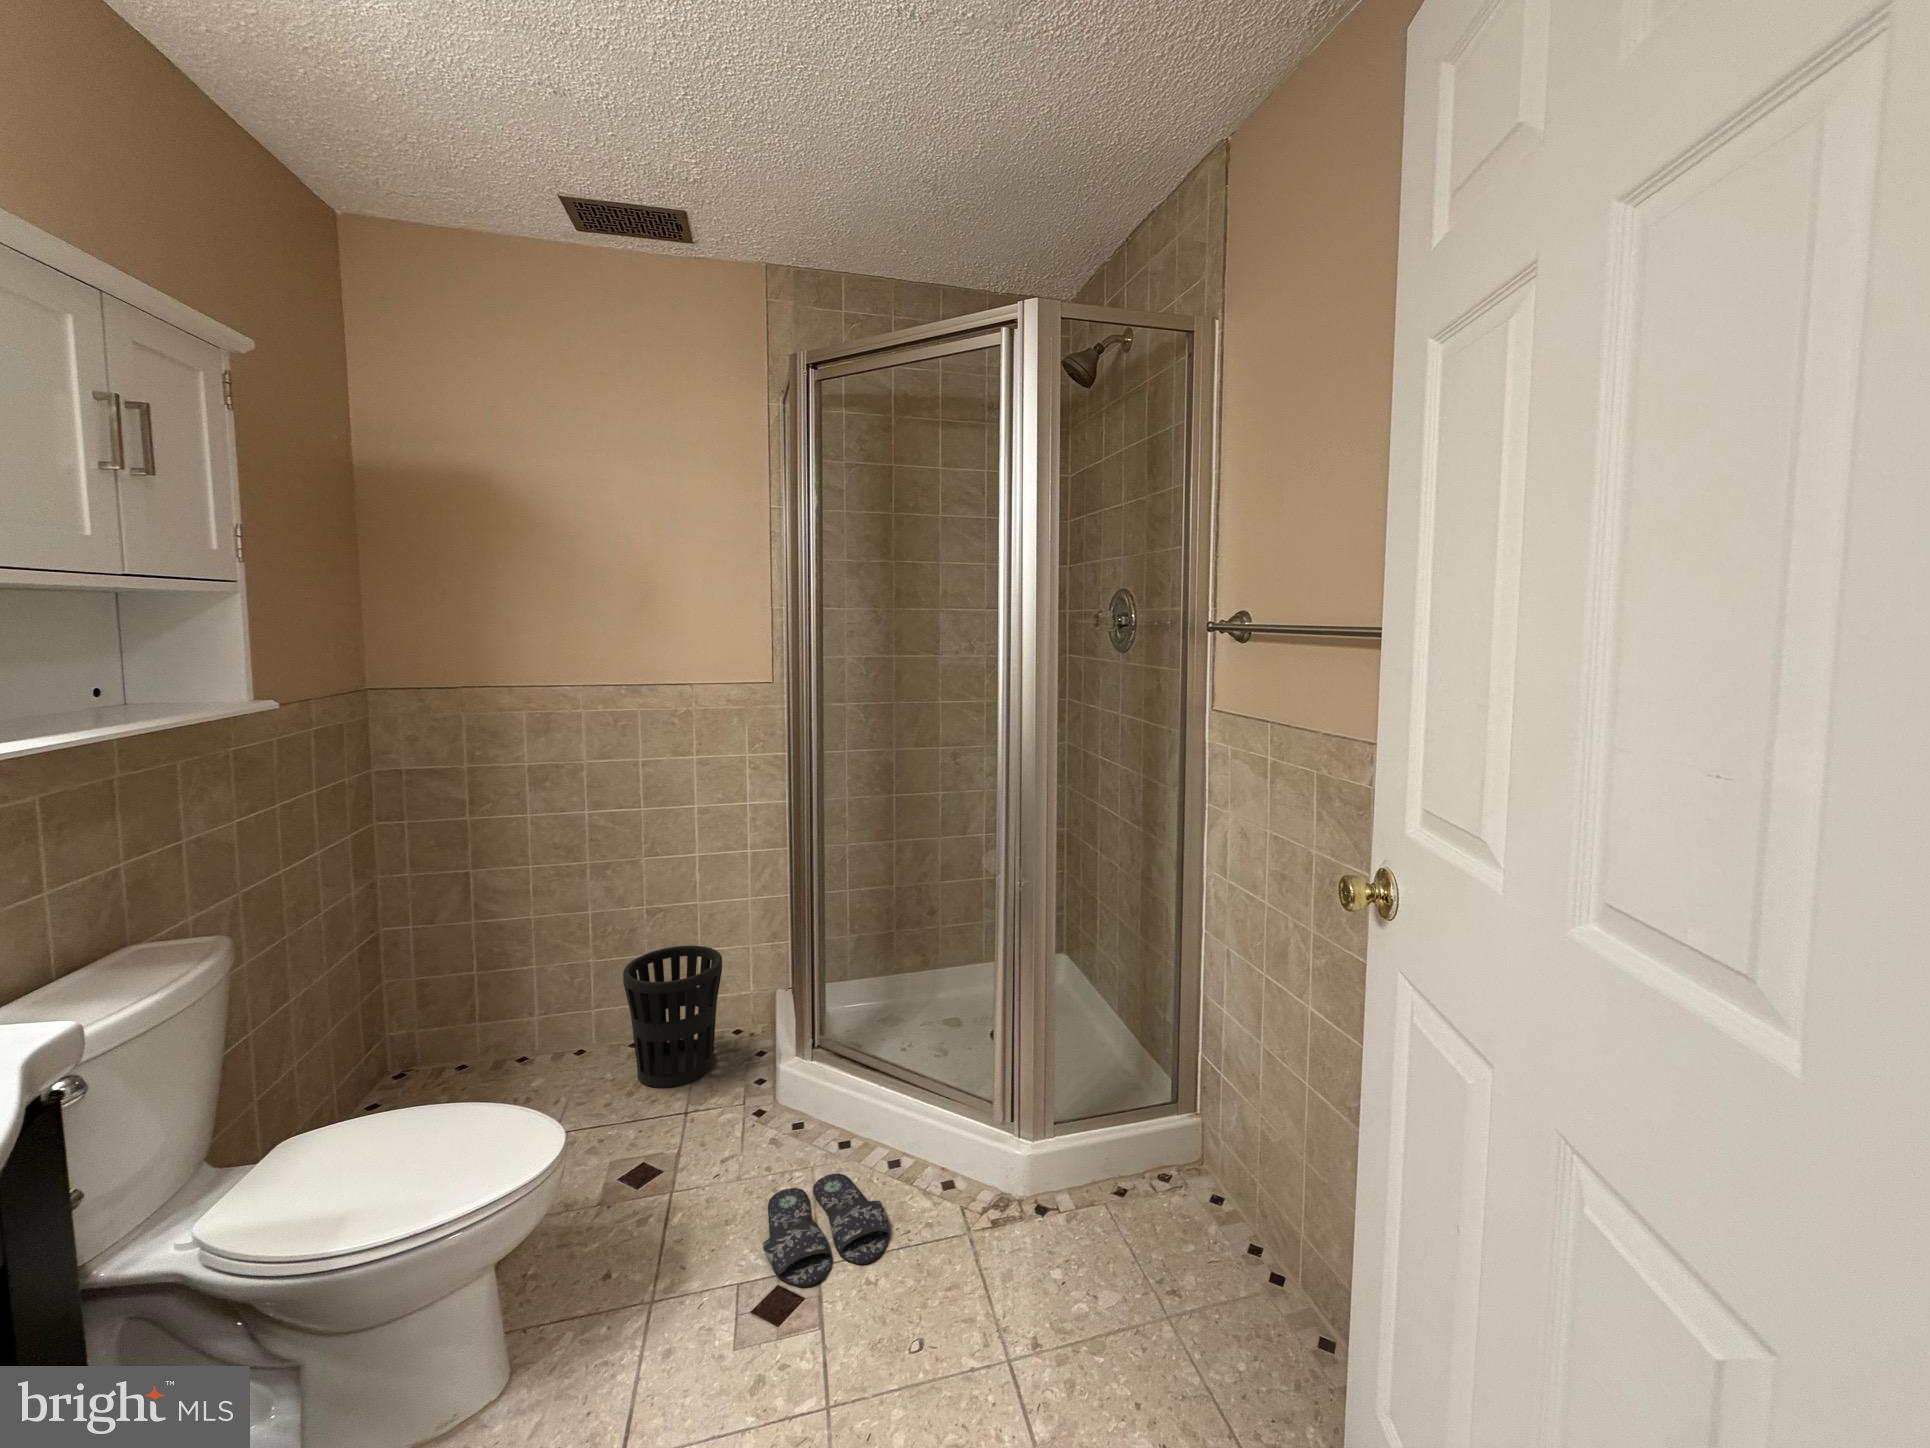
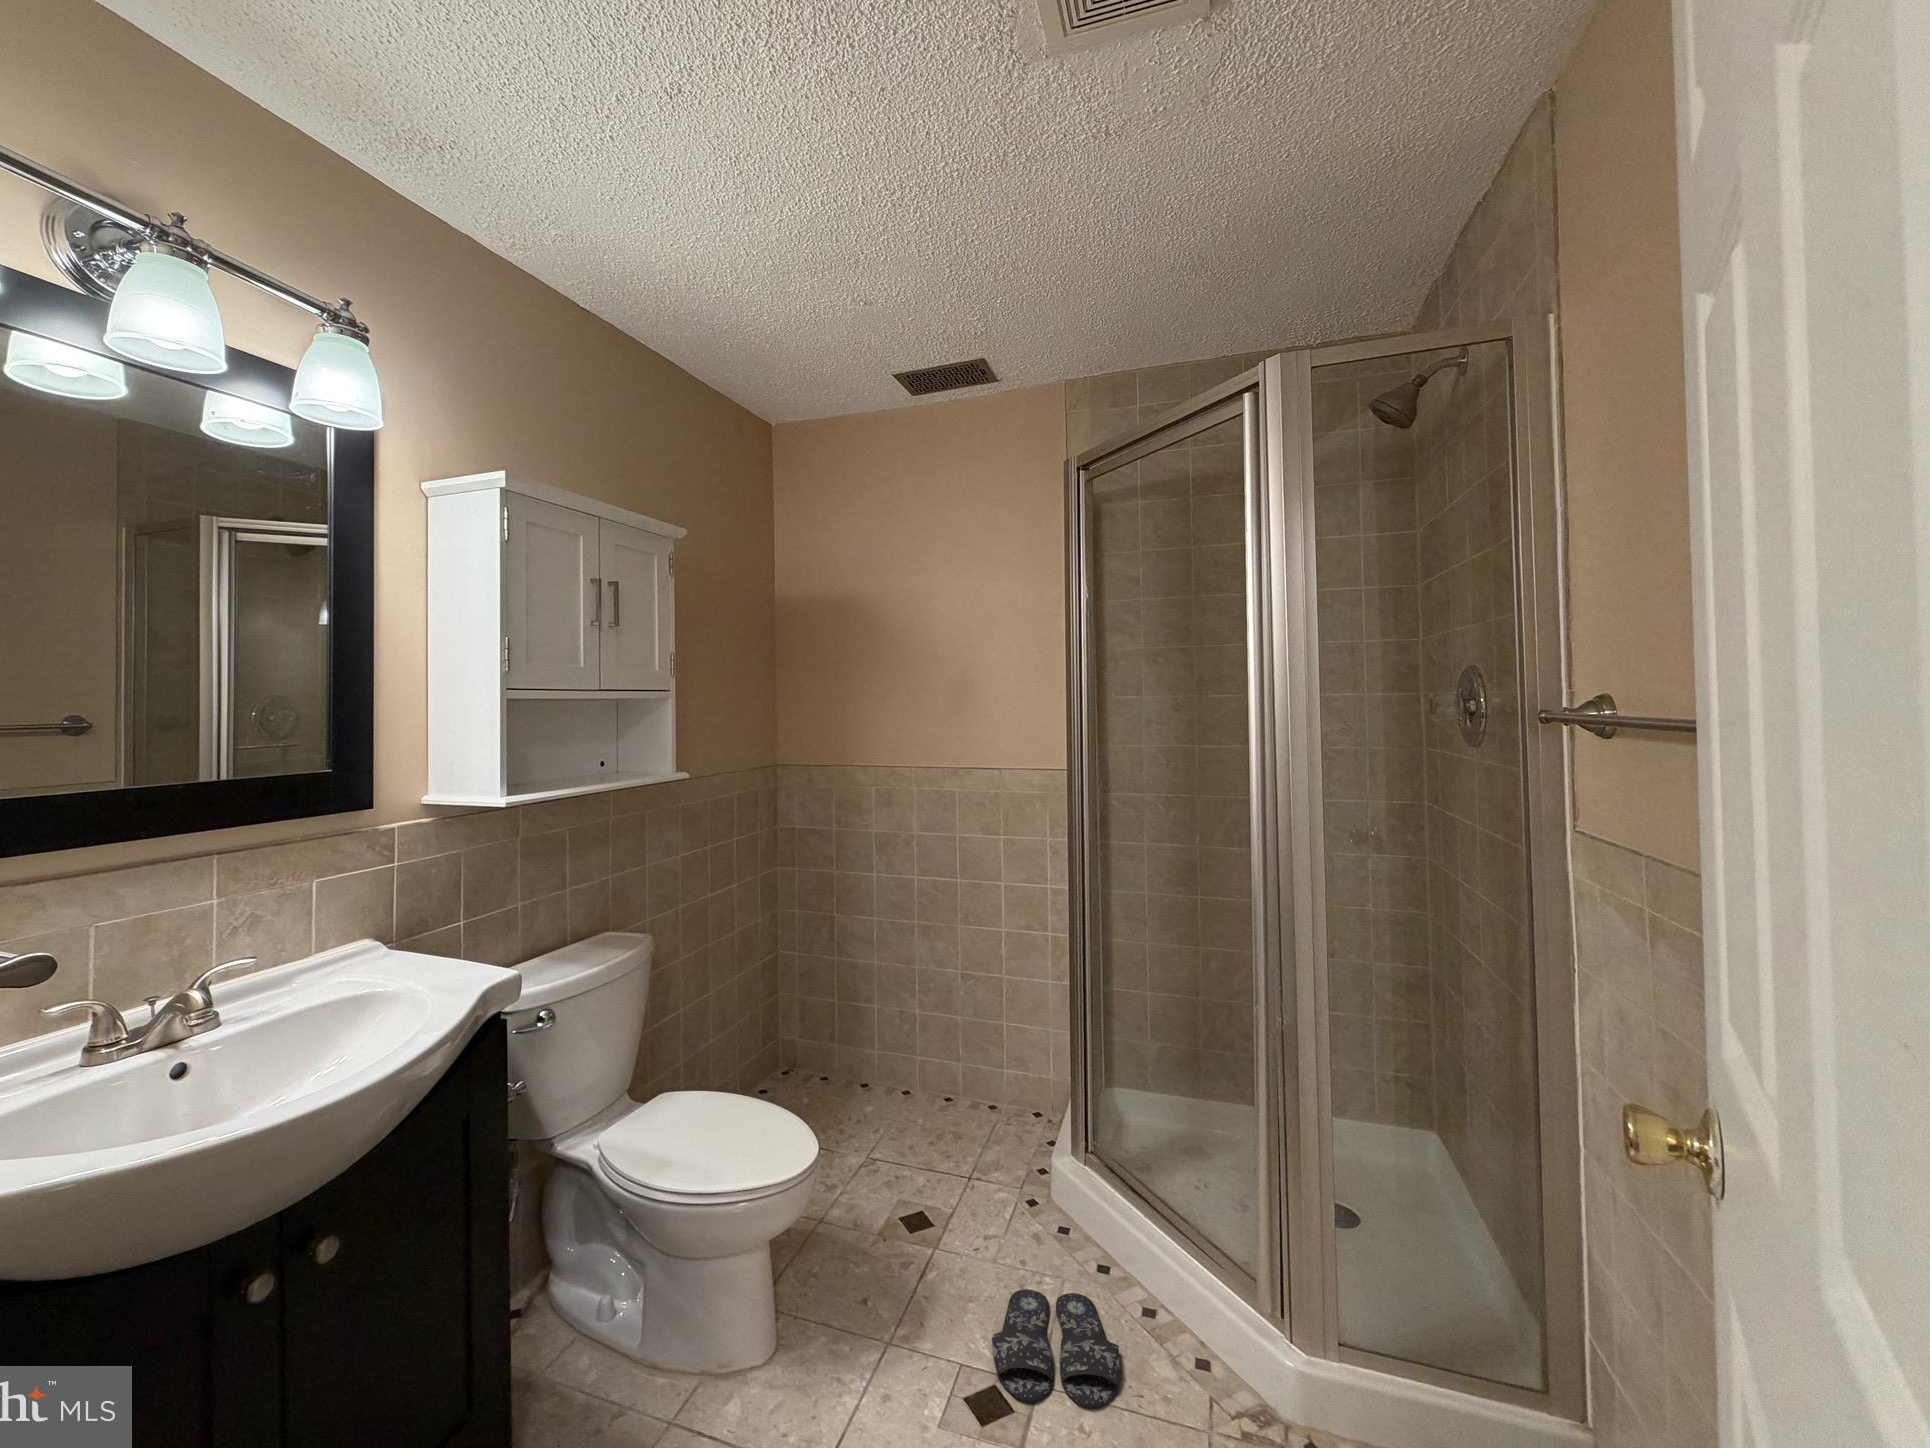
wastebasket: present [623,946,722,1088] -> none [930,1013,1014,1149]

